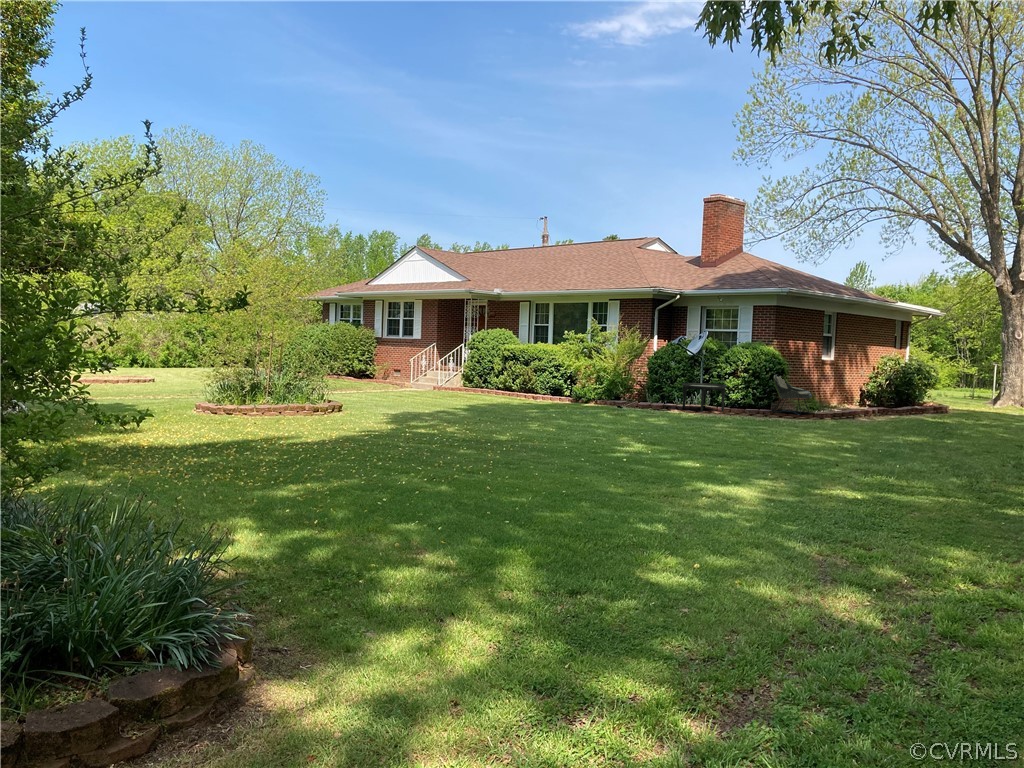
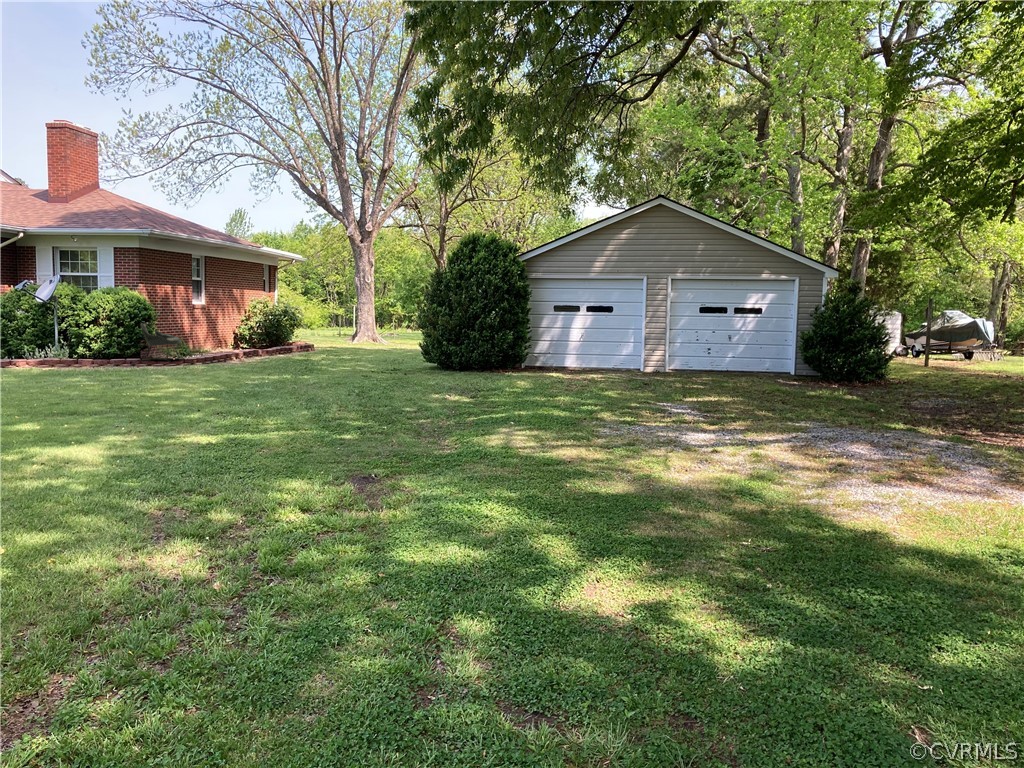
round table: present [682,383,727,412] -> none [32,333,88,365]

